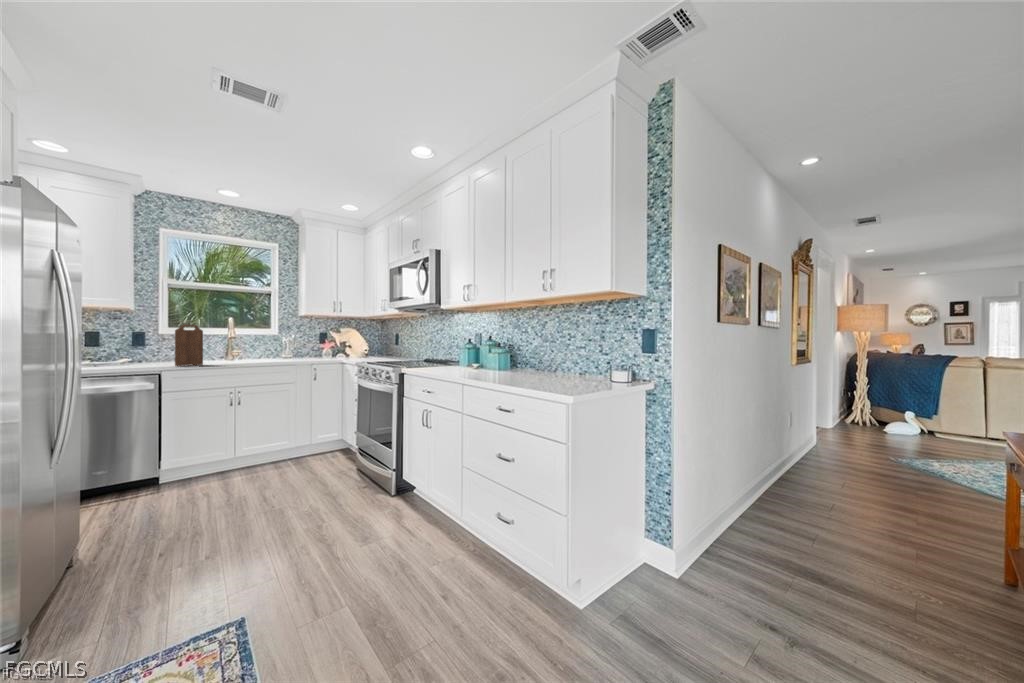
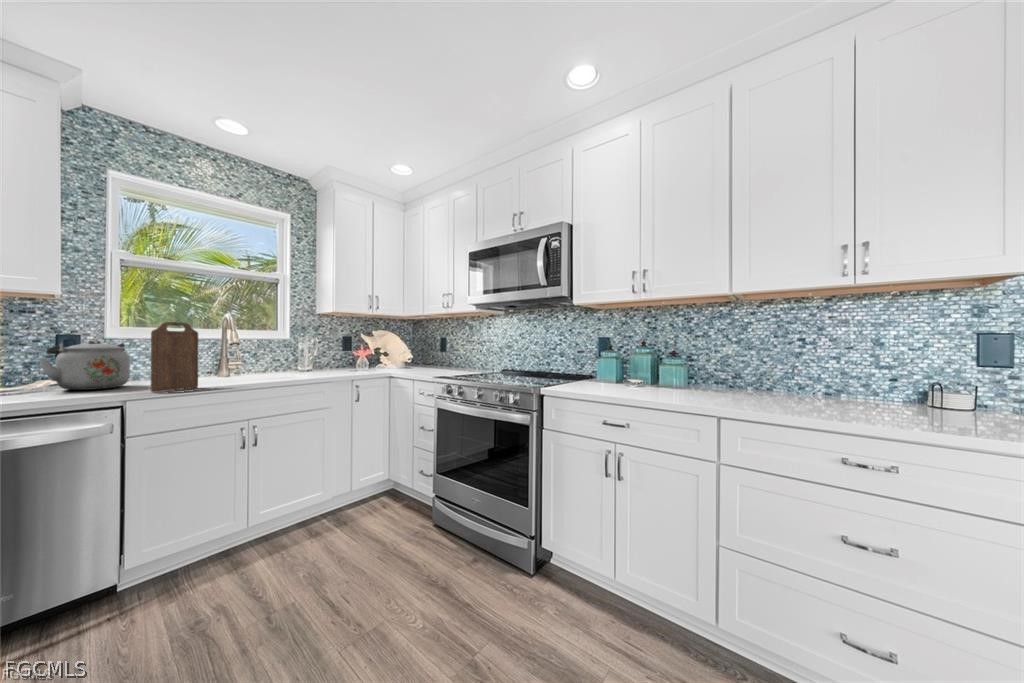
kettle: none [121,335,168,364] -> present [40,340,130,390]

